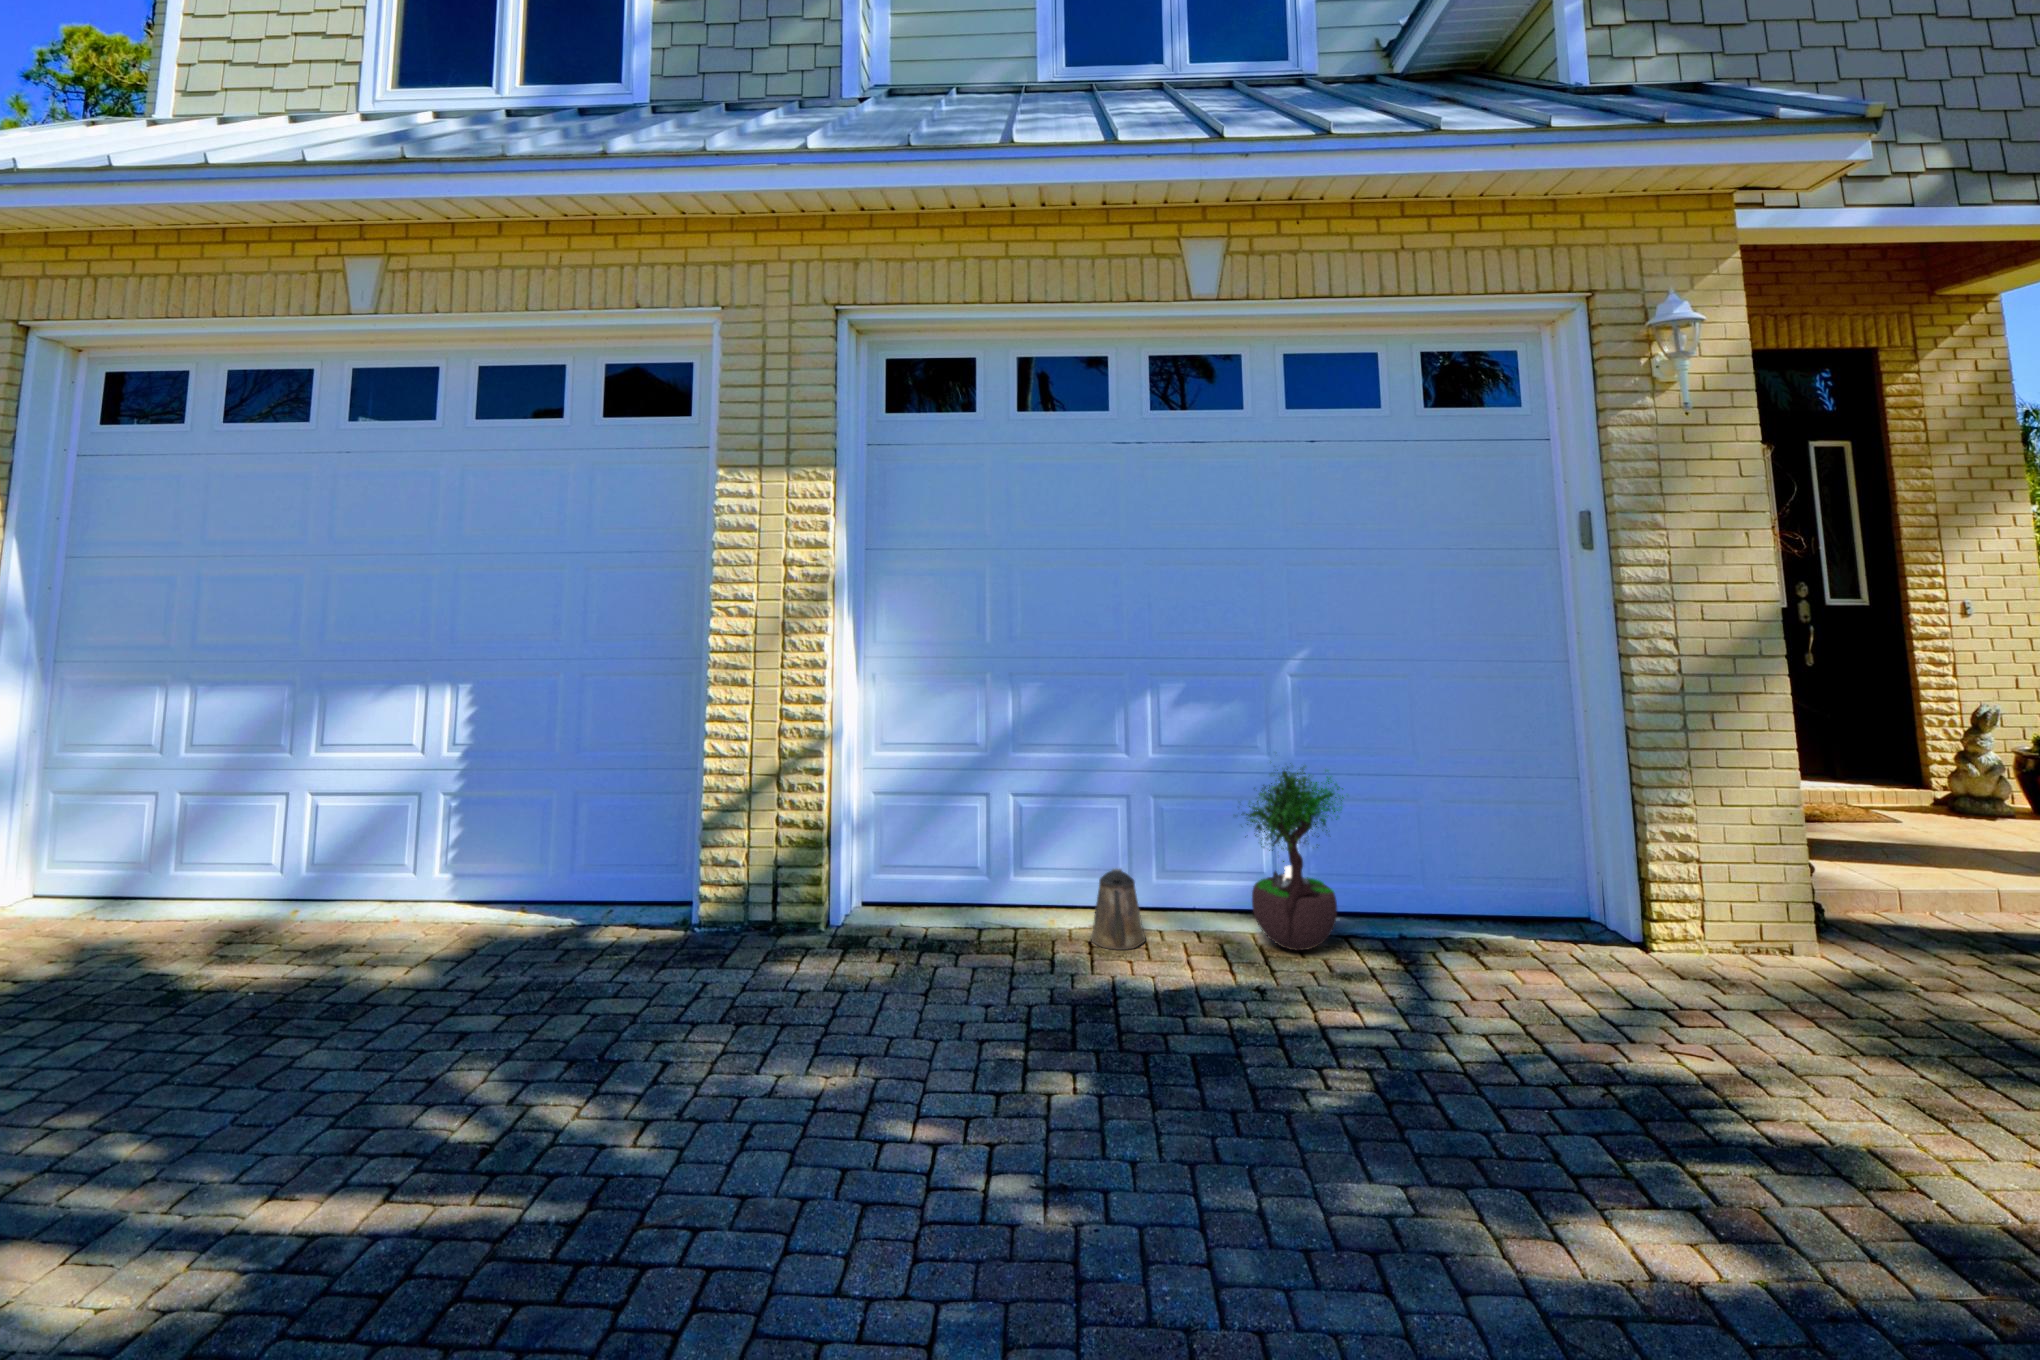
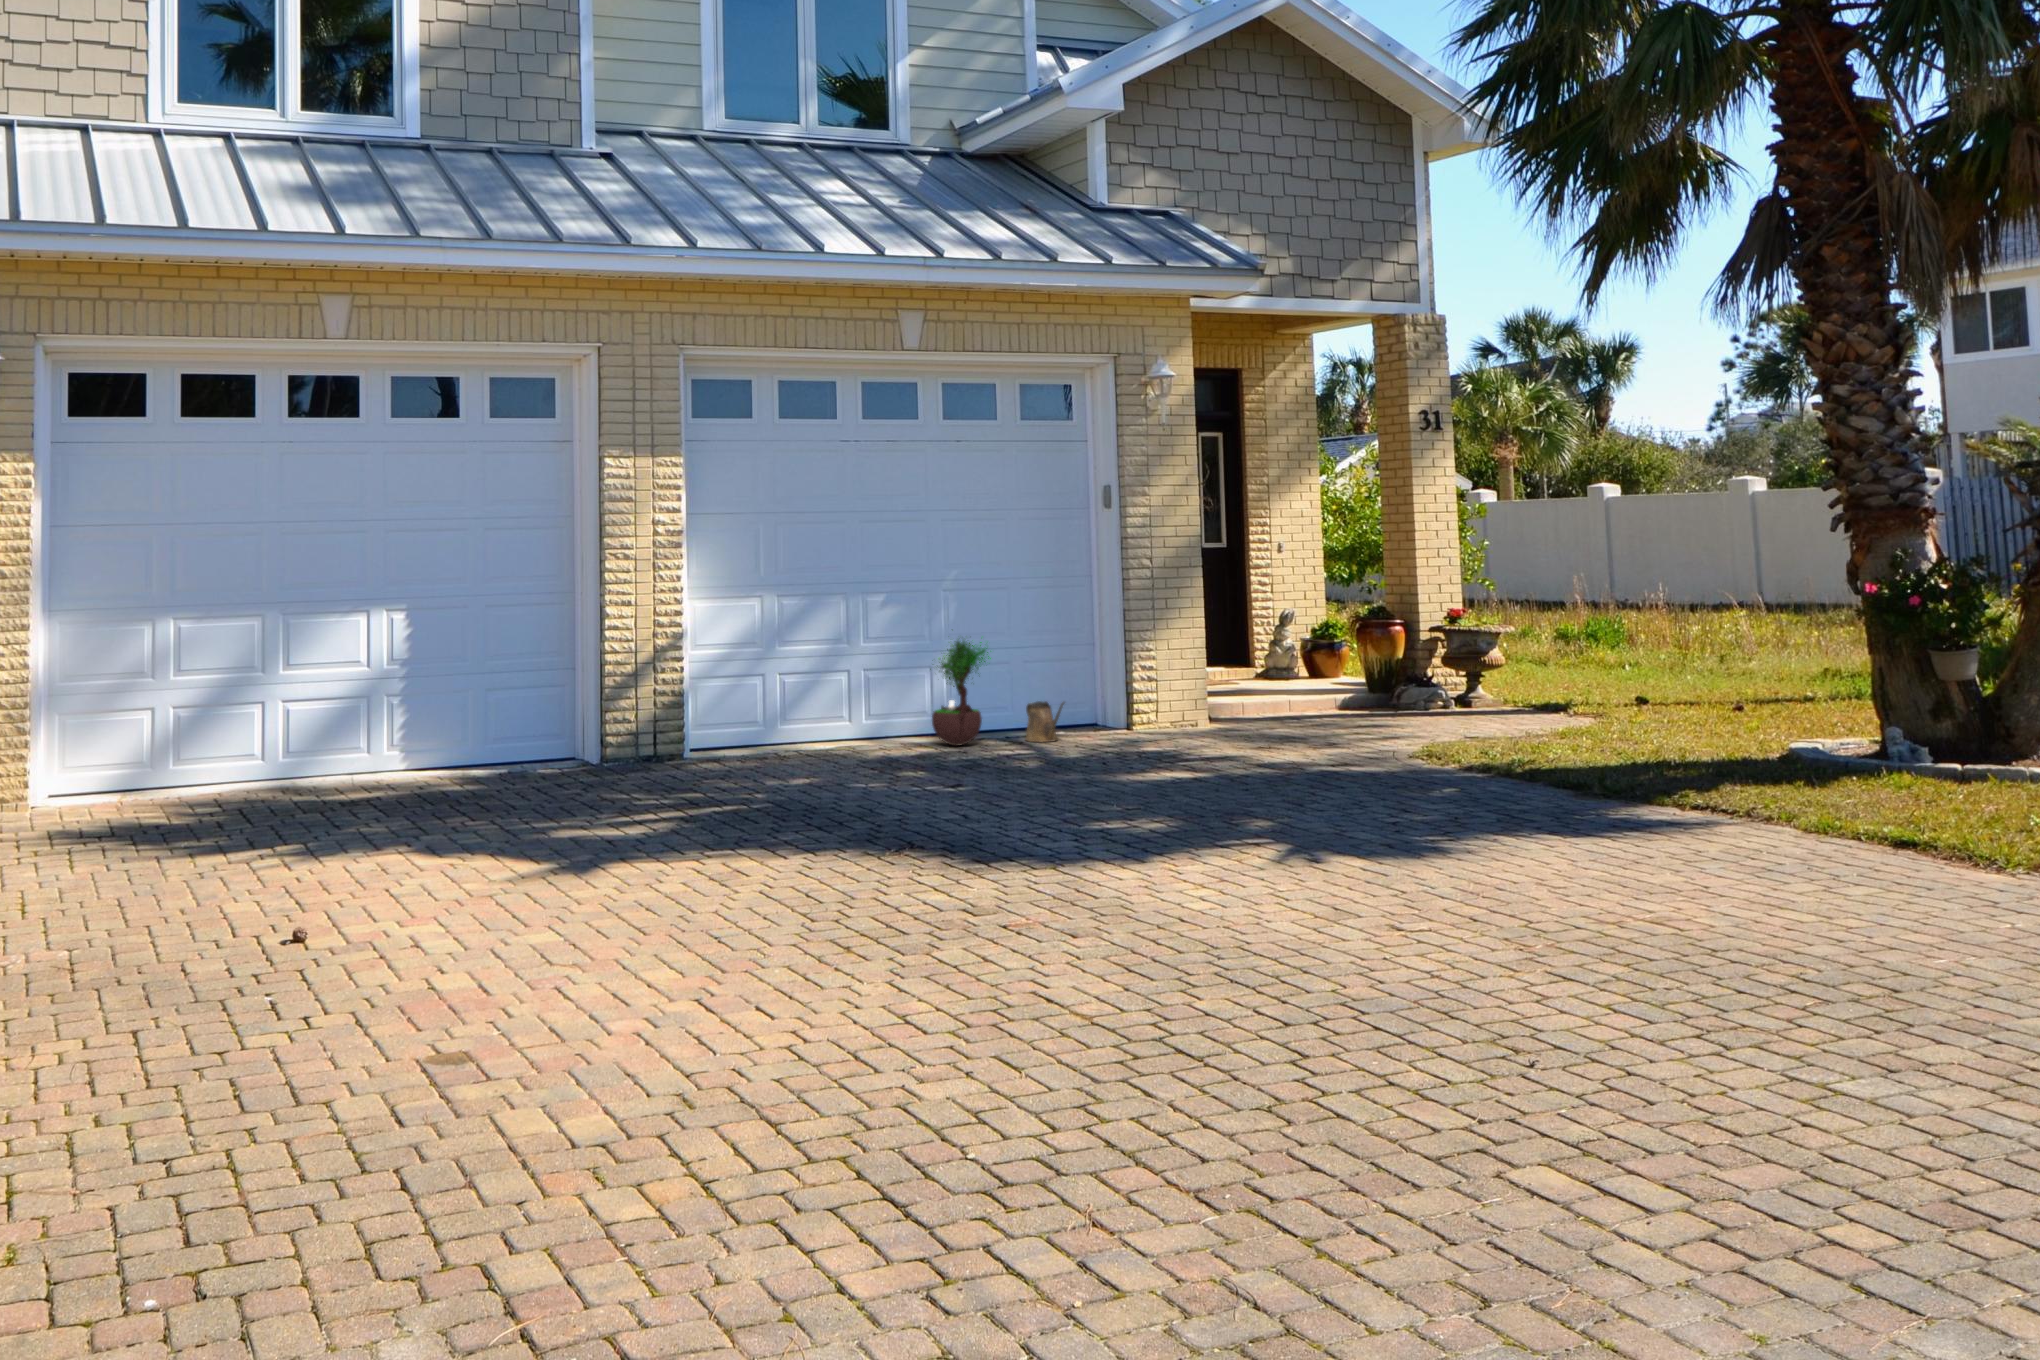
watering can: present [1091,868,1146,950] -> present [1026,701,1064,742]

